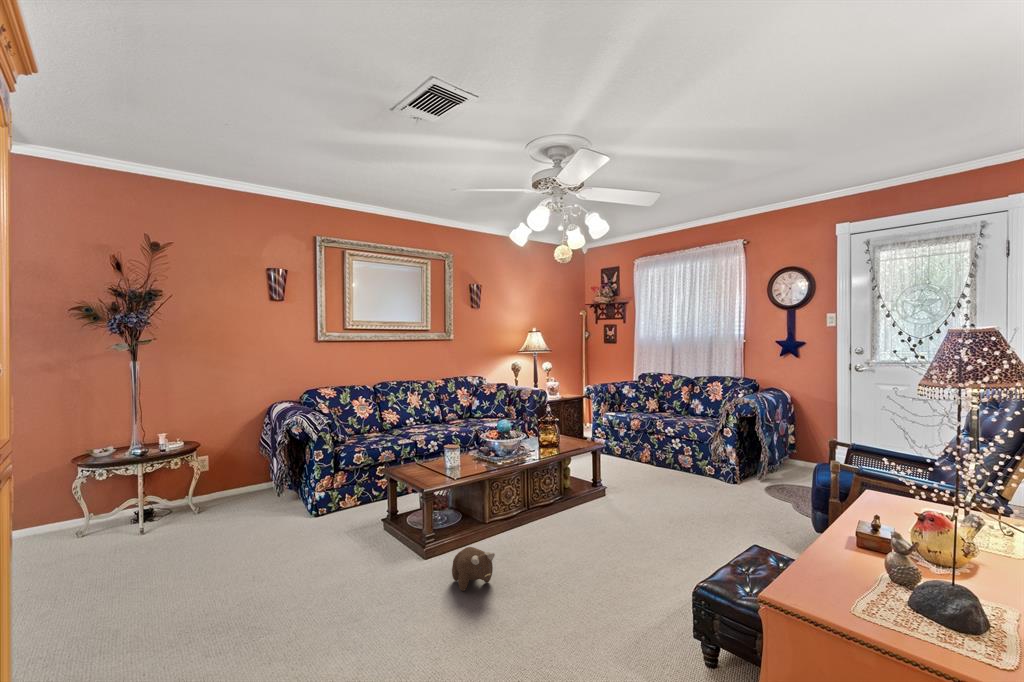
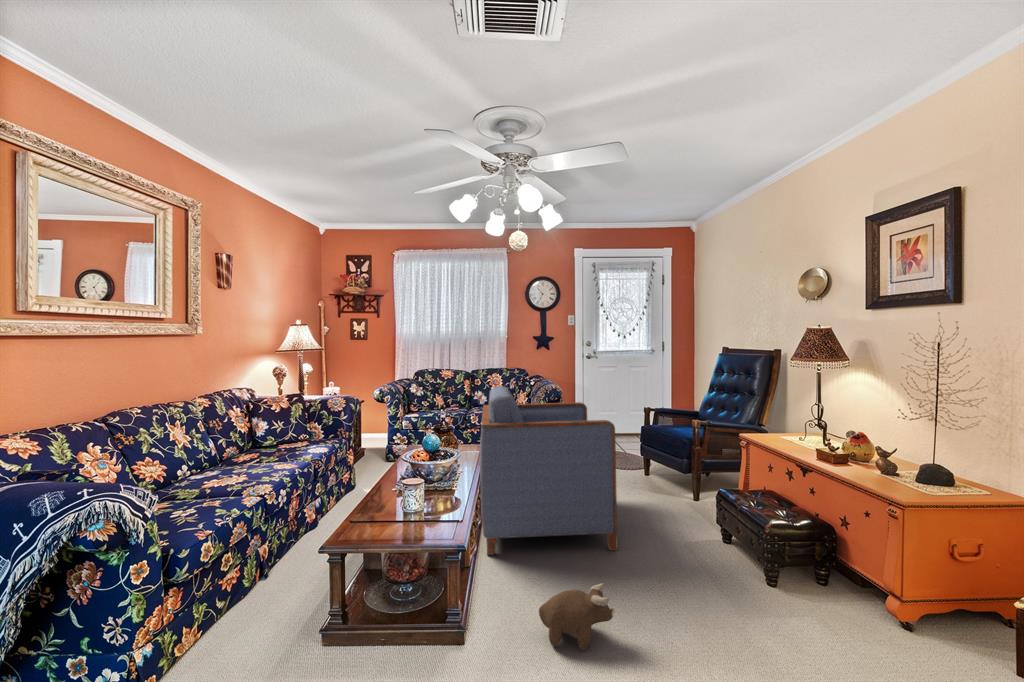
armchair: none [521,391,683,564] -> present [480,386,618,555]

